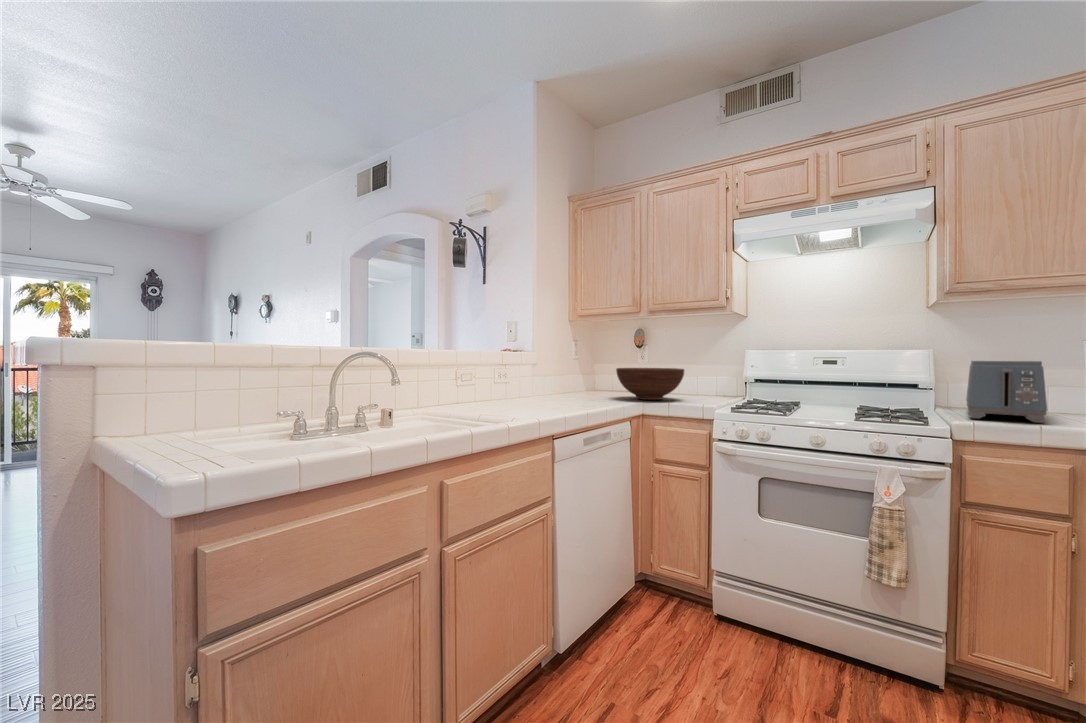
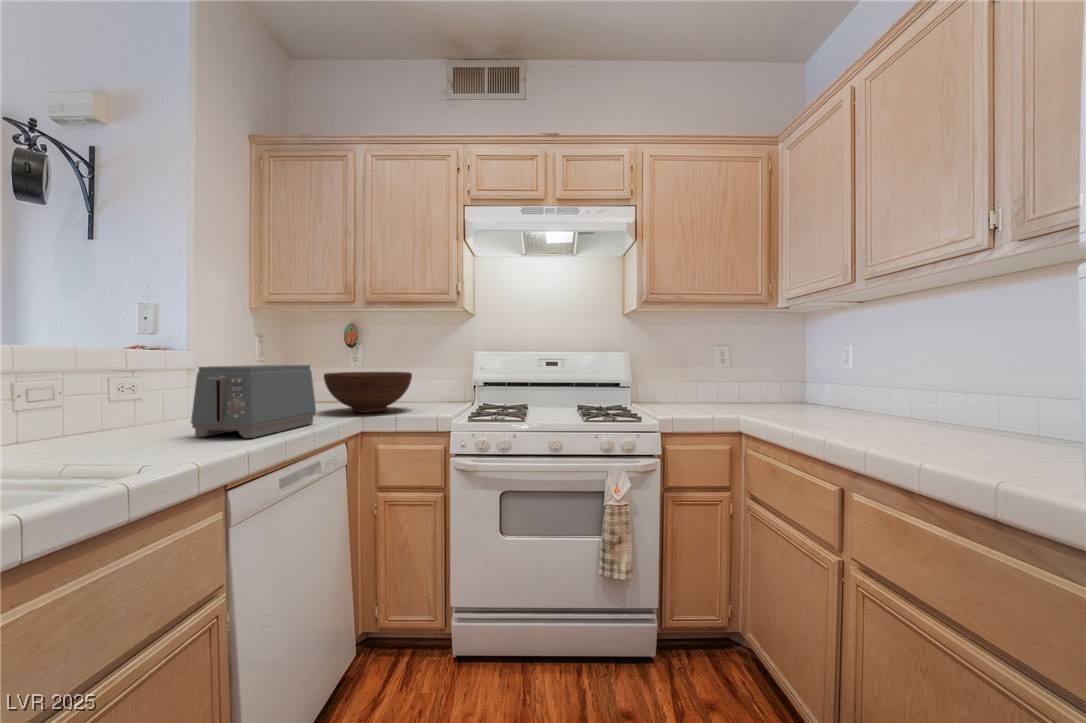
toaster: present [966,361,1047,423] -> present [191,365,316,438]

